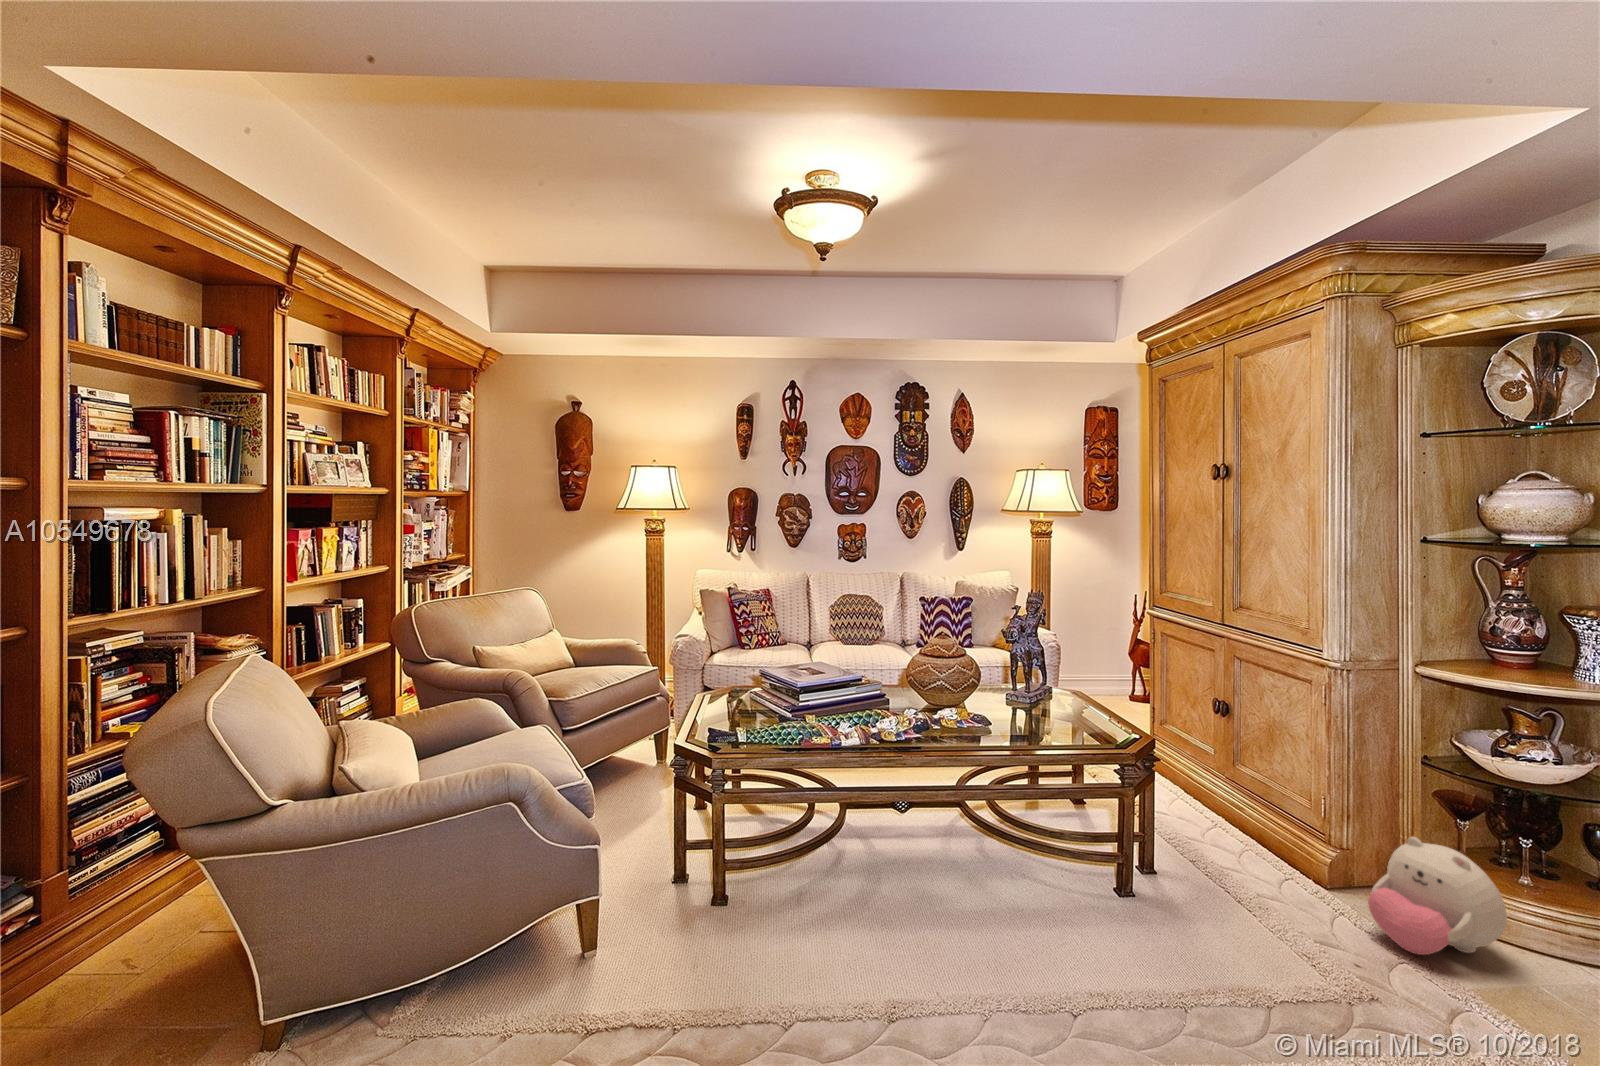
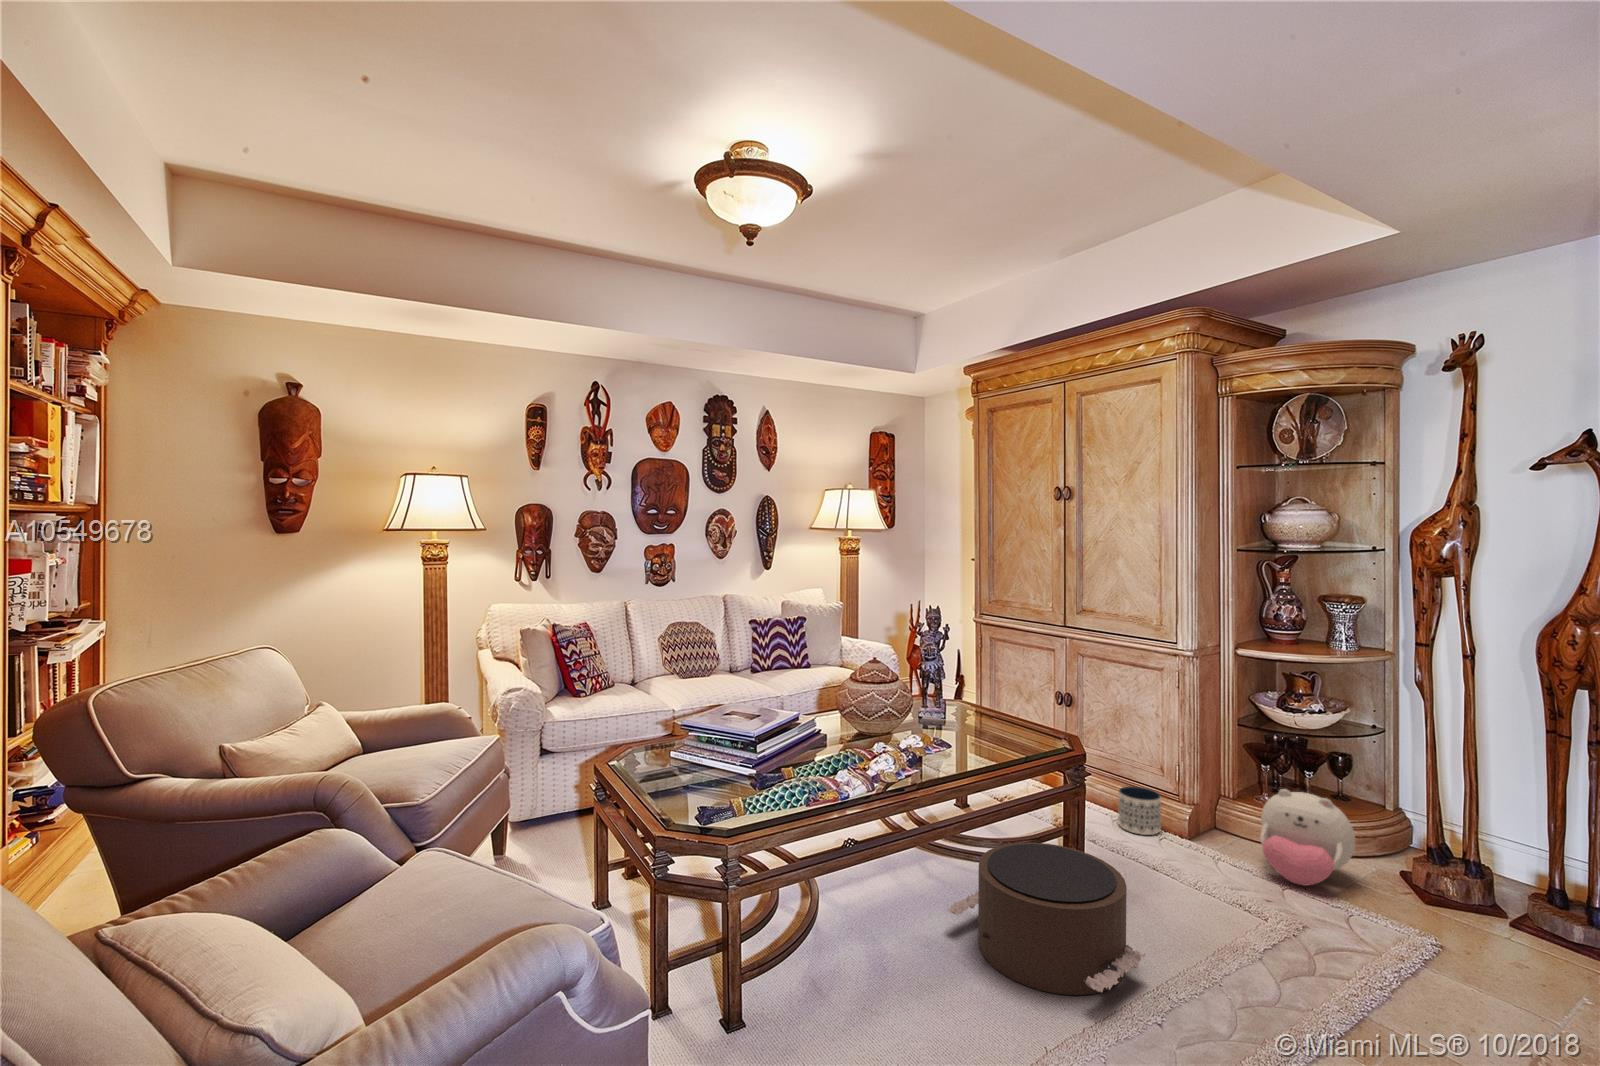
planter: none [1237,809,1290,866] -> present [1118,786,1161,835]
pouf: none [941,820,1096,964] -> present [948,842,1145,995]

